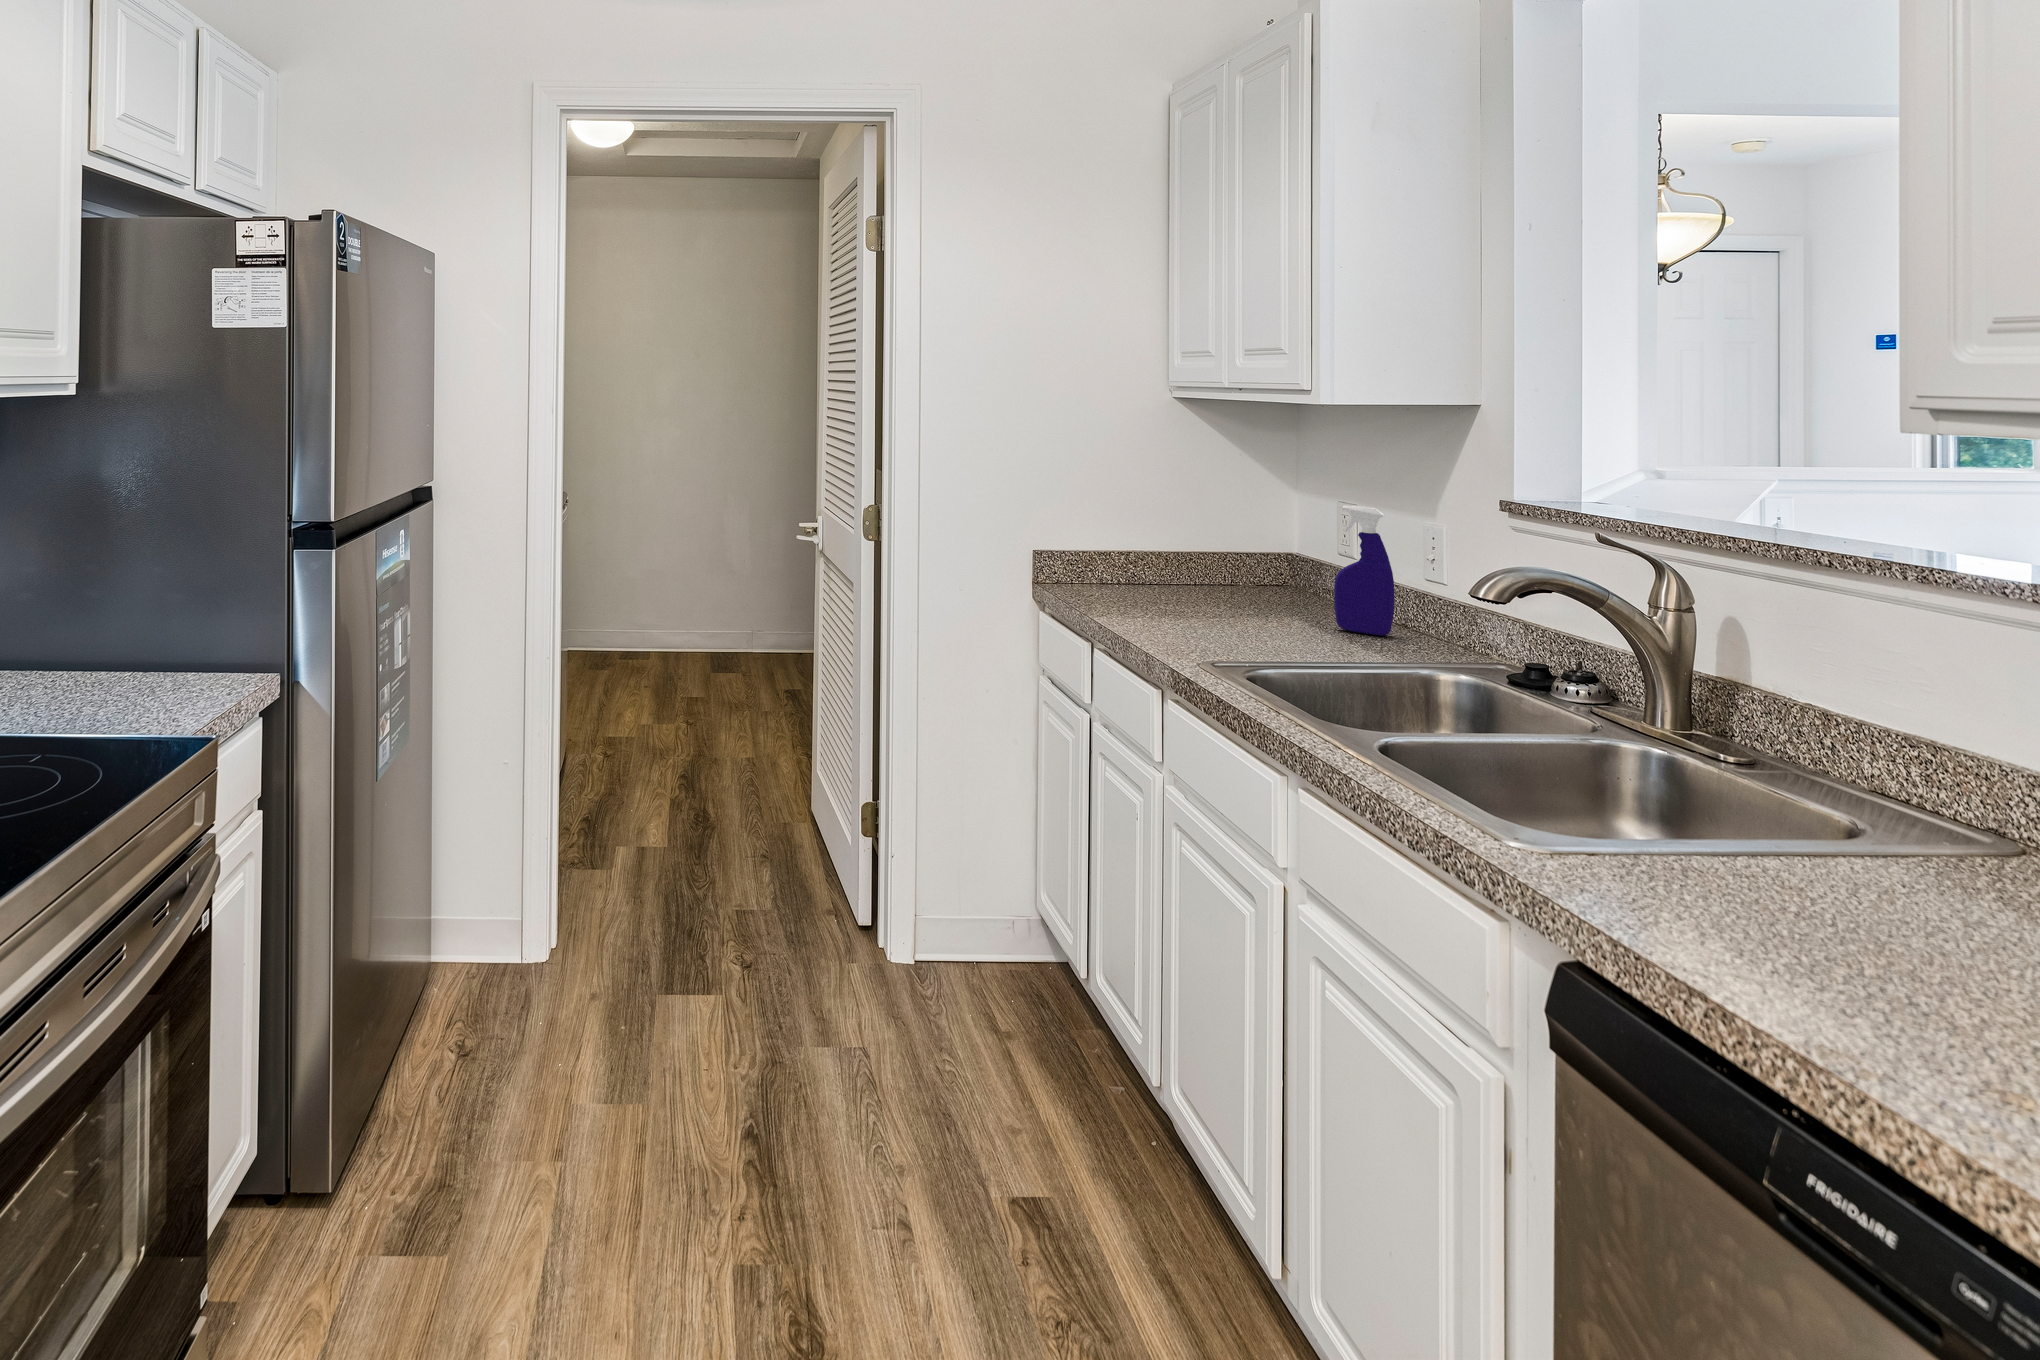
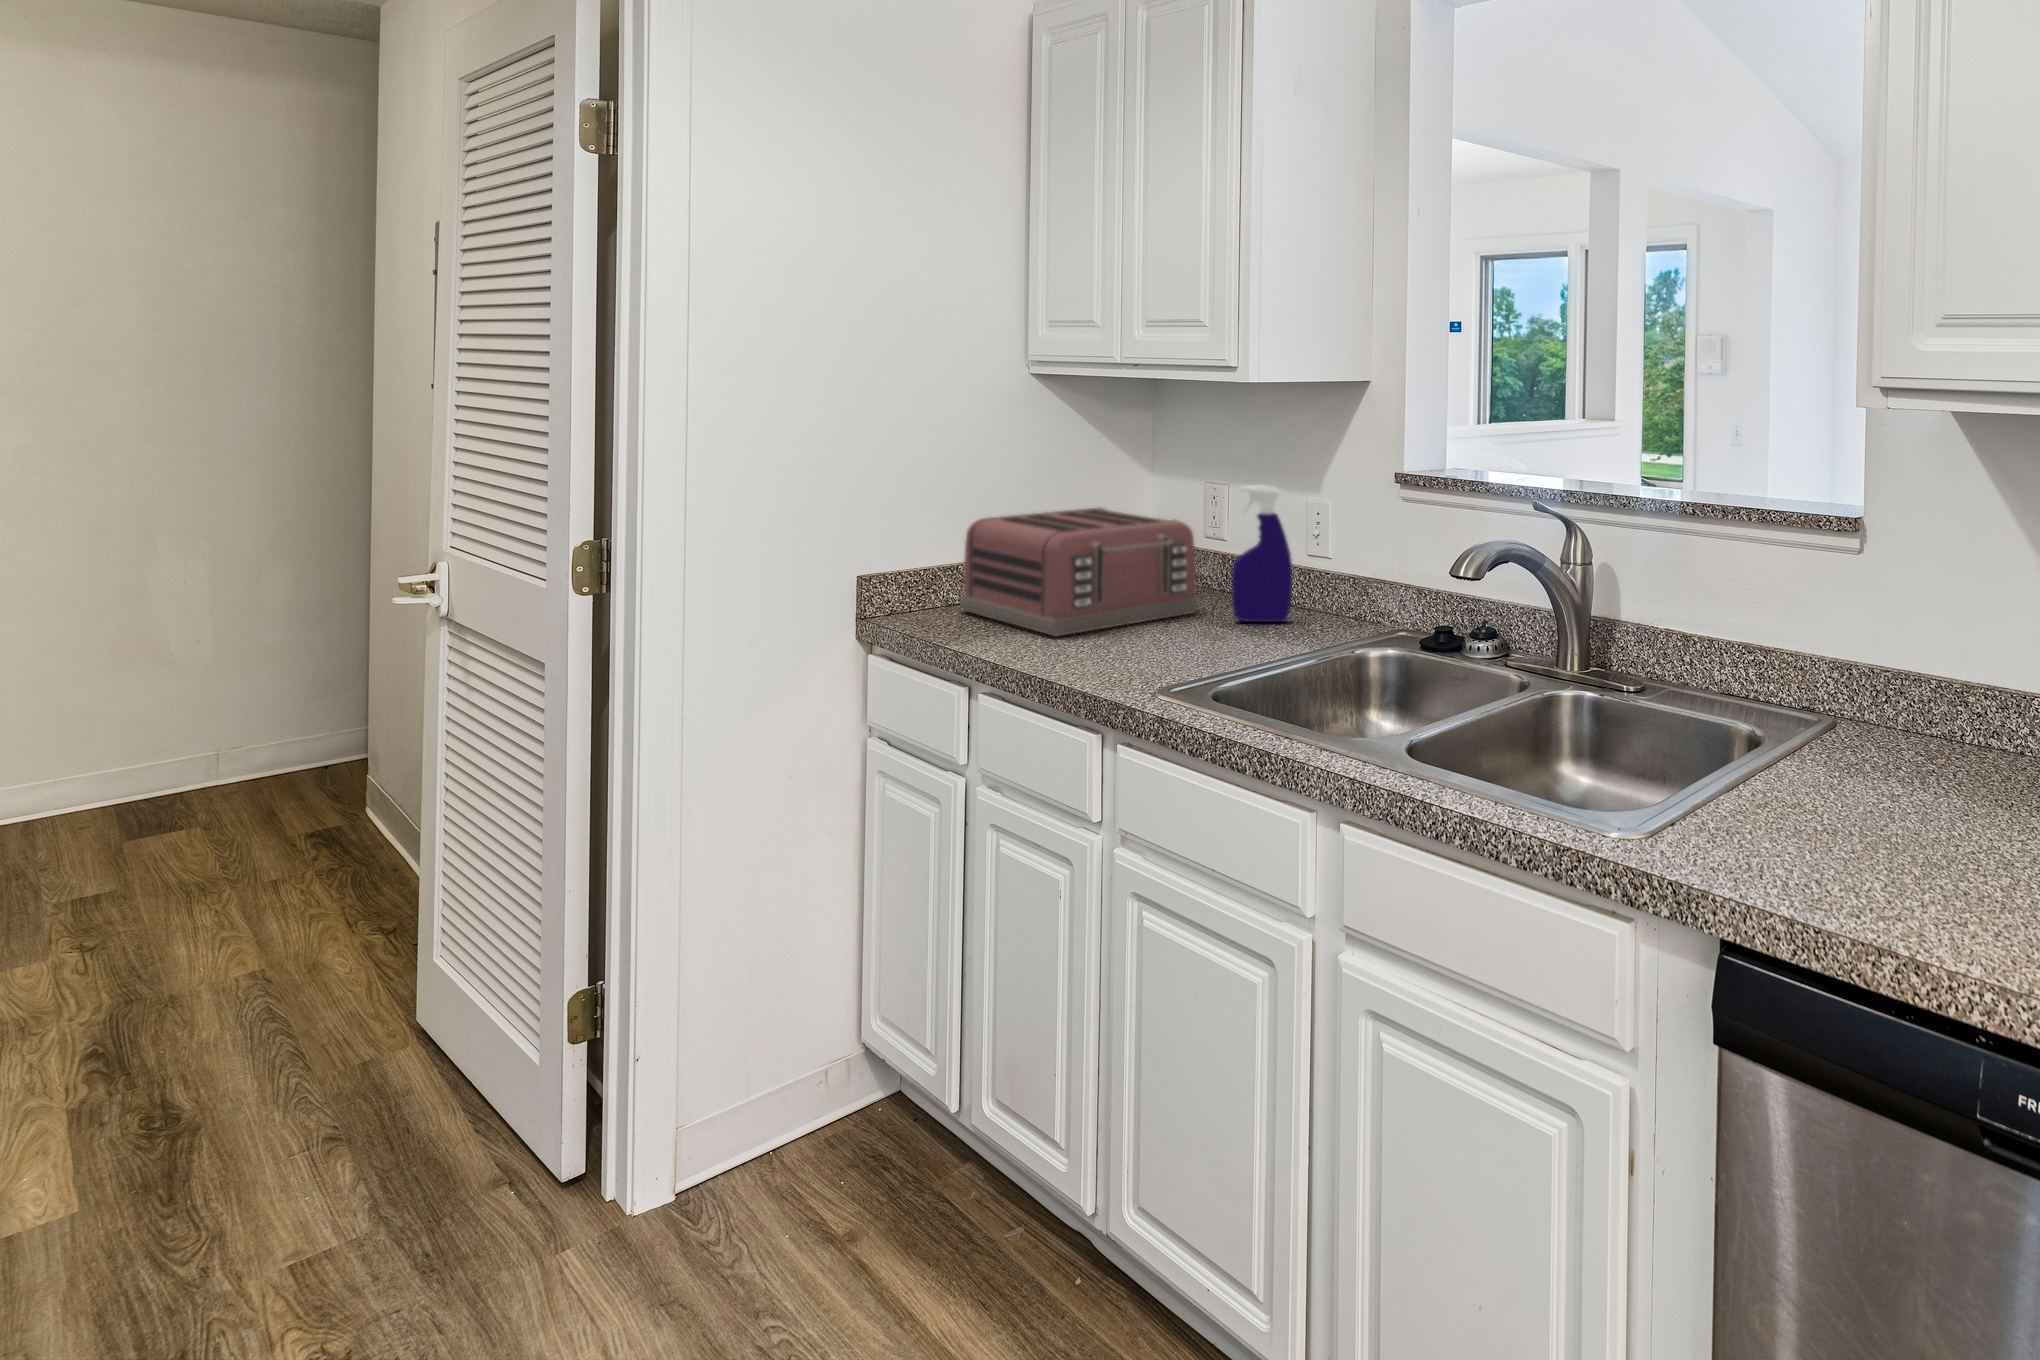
toaster: none [1117,517,1312,618] -> present [960,508,1198,636]

